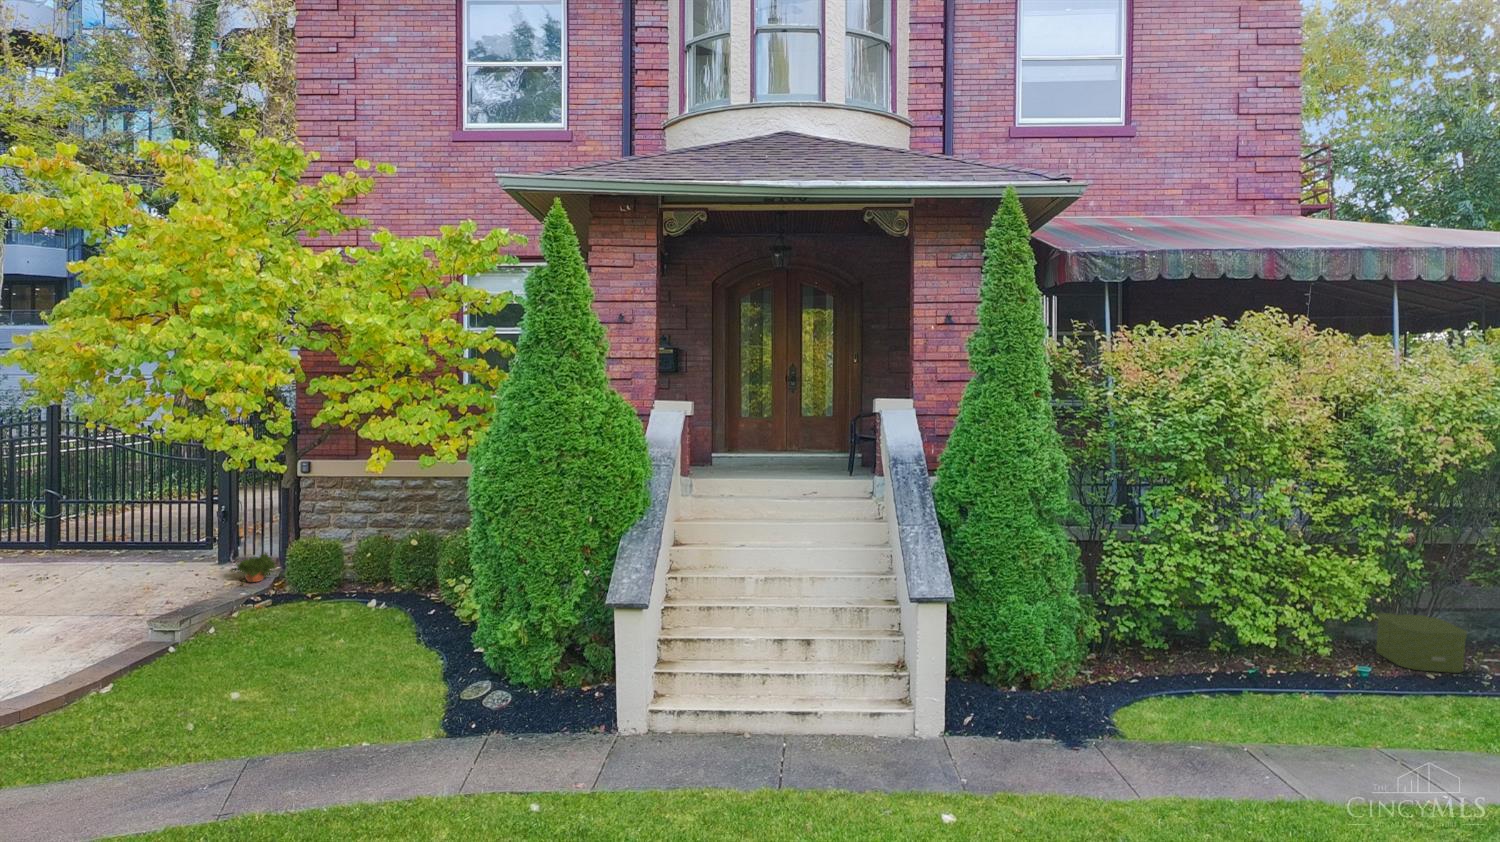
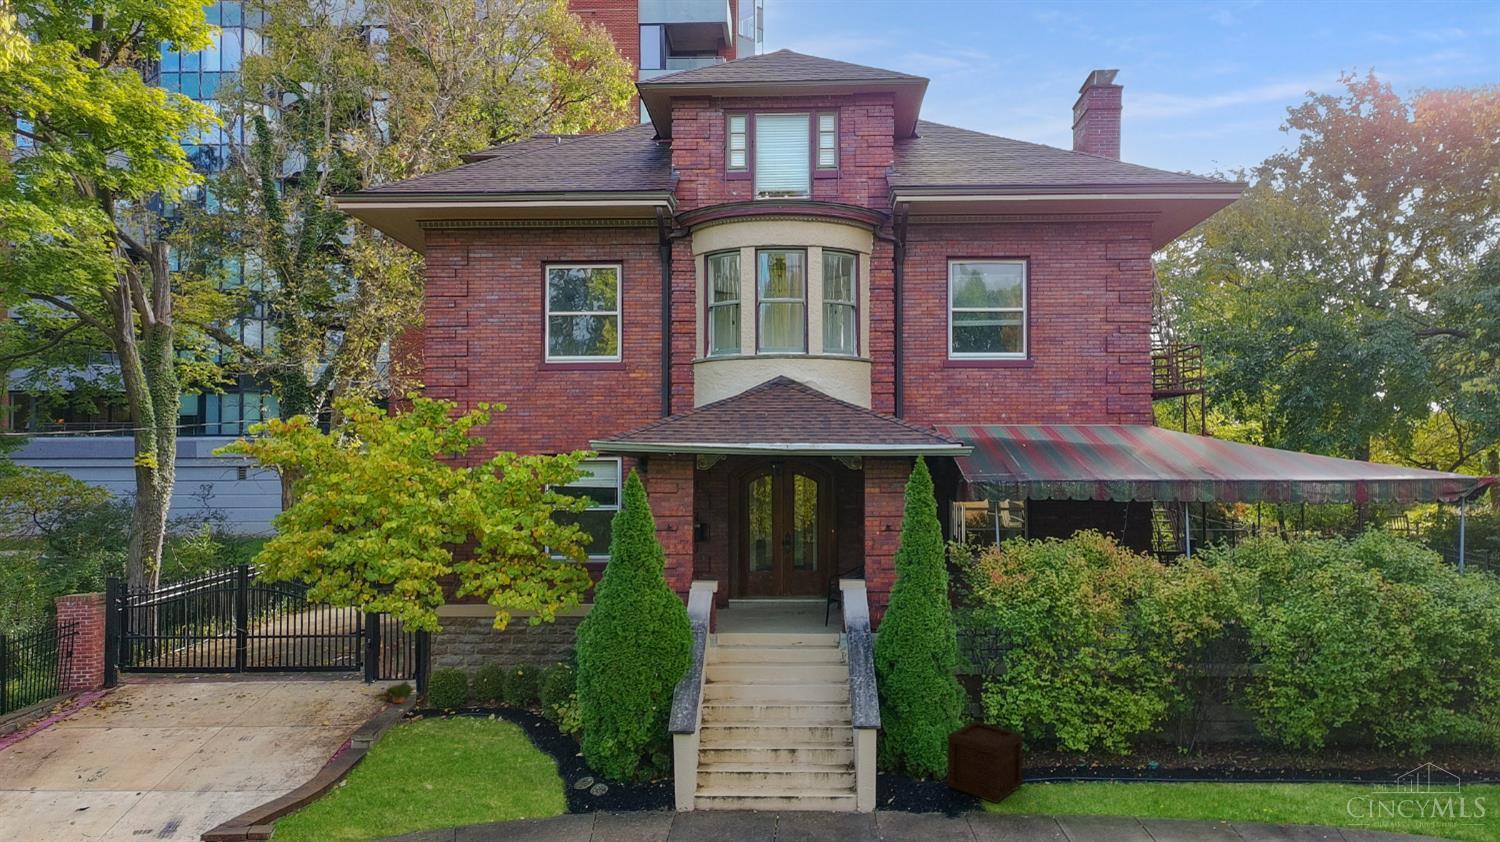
wooden crate: none [1056,597,1179,723] -> present [947,721,1022,803]
storage box: present [1376,613,1467,673] -> none [1167,729,1215,770]

